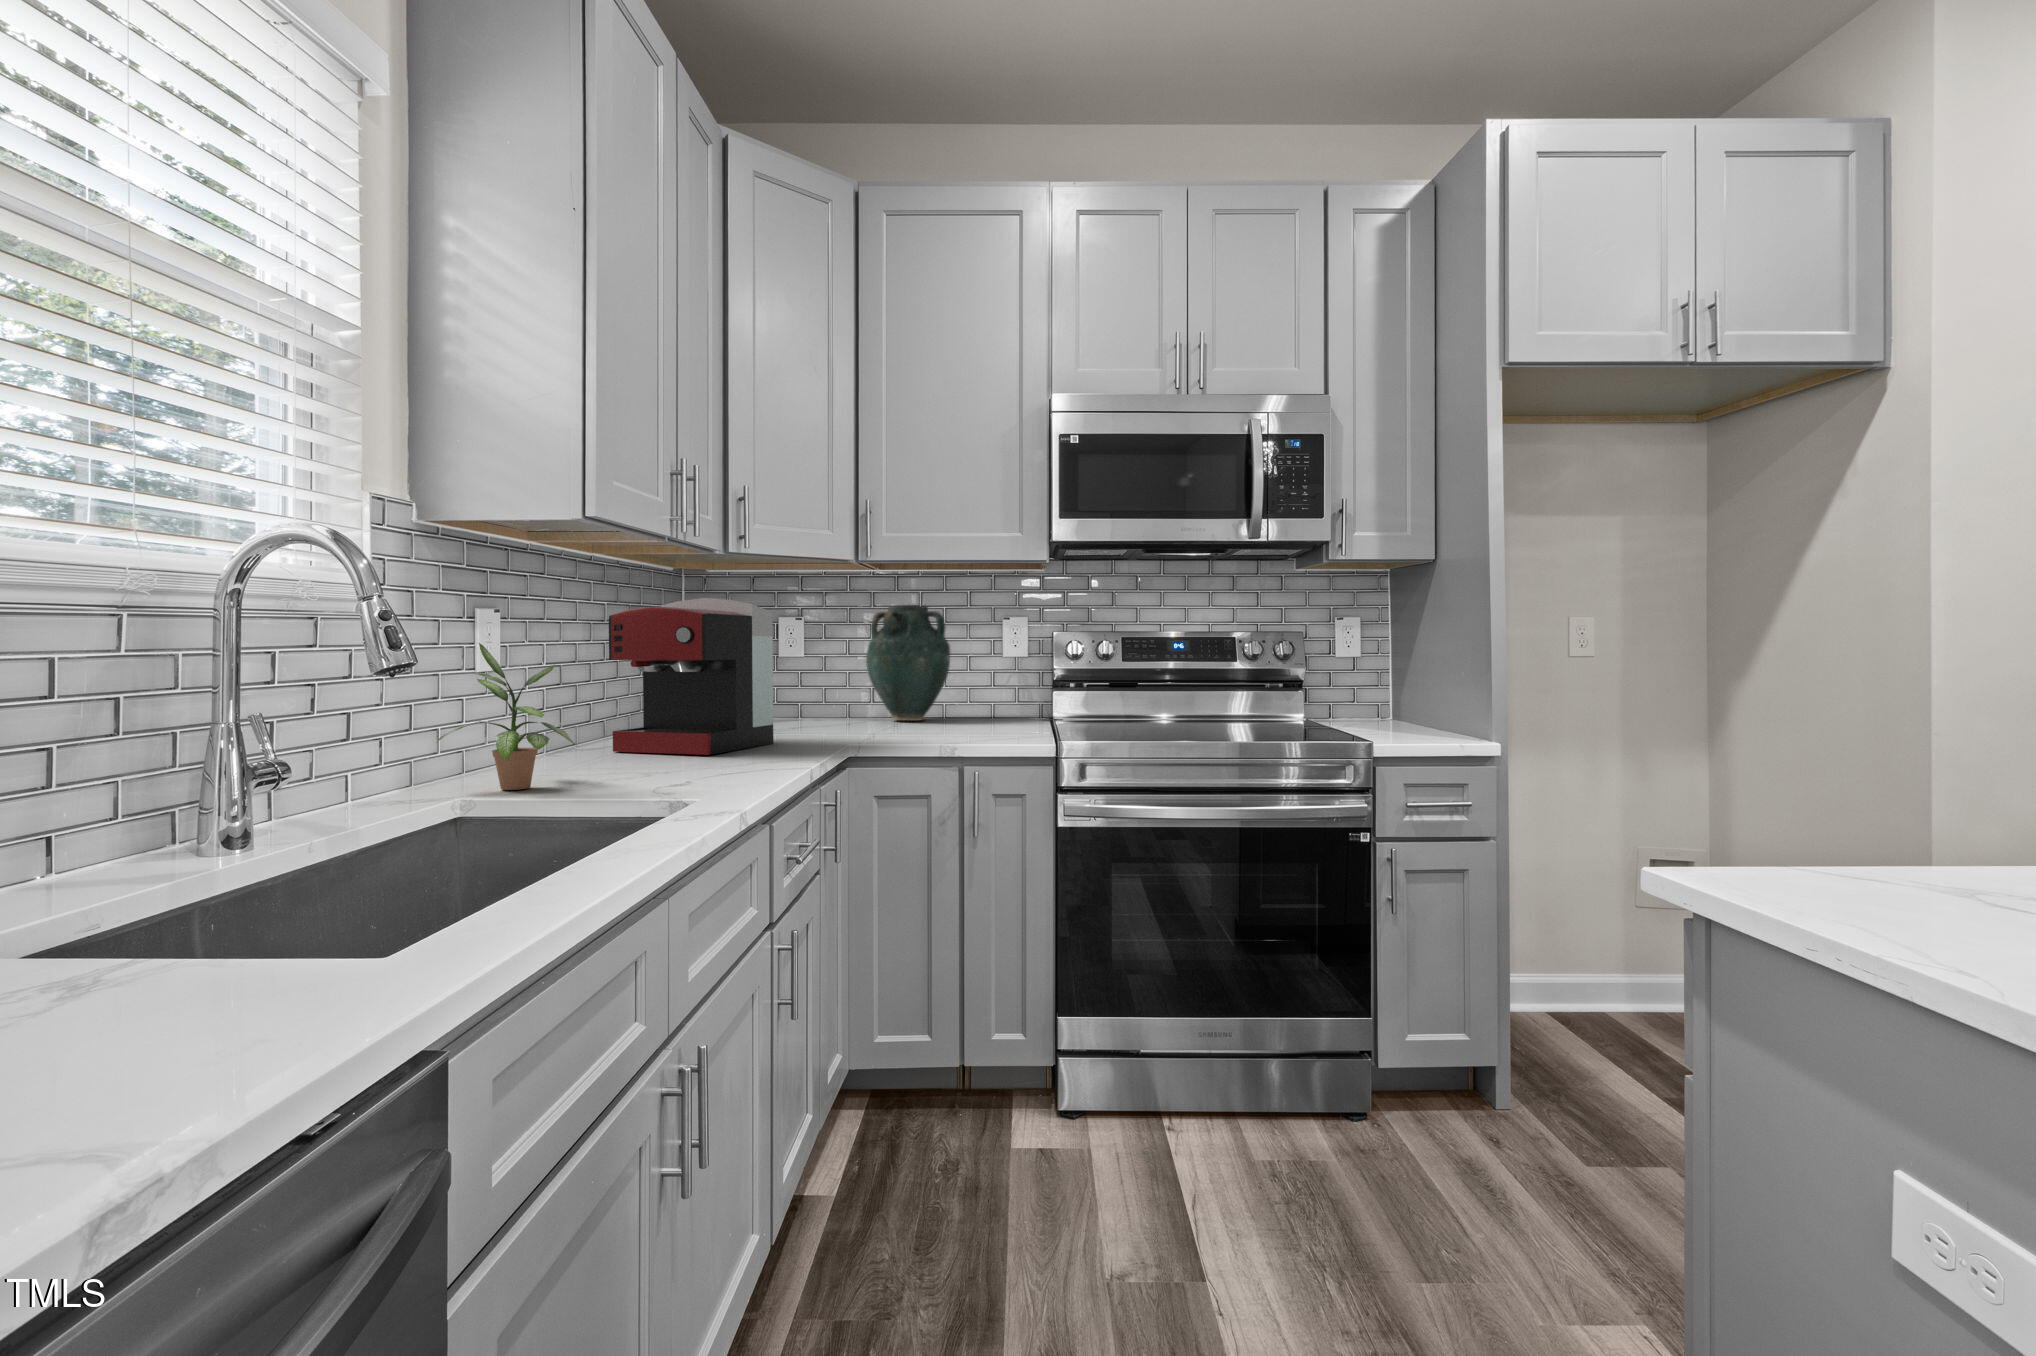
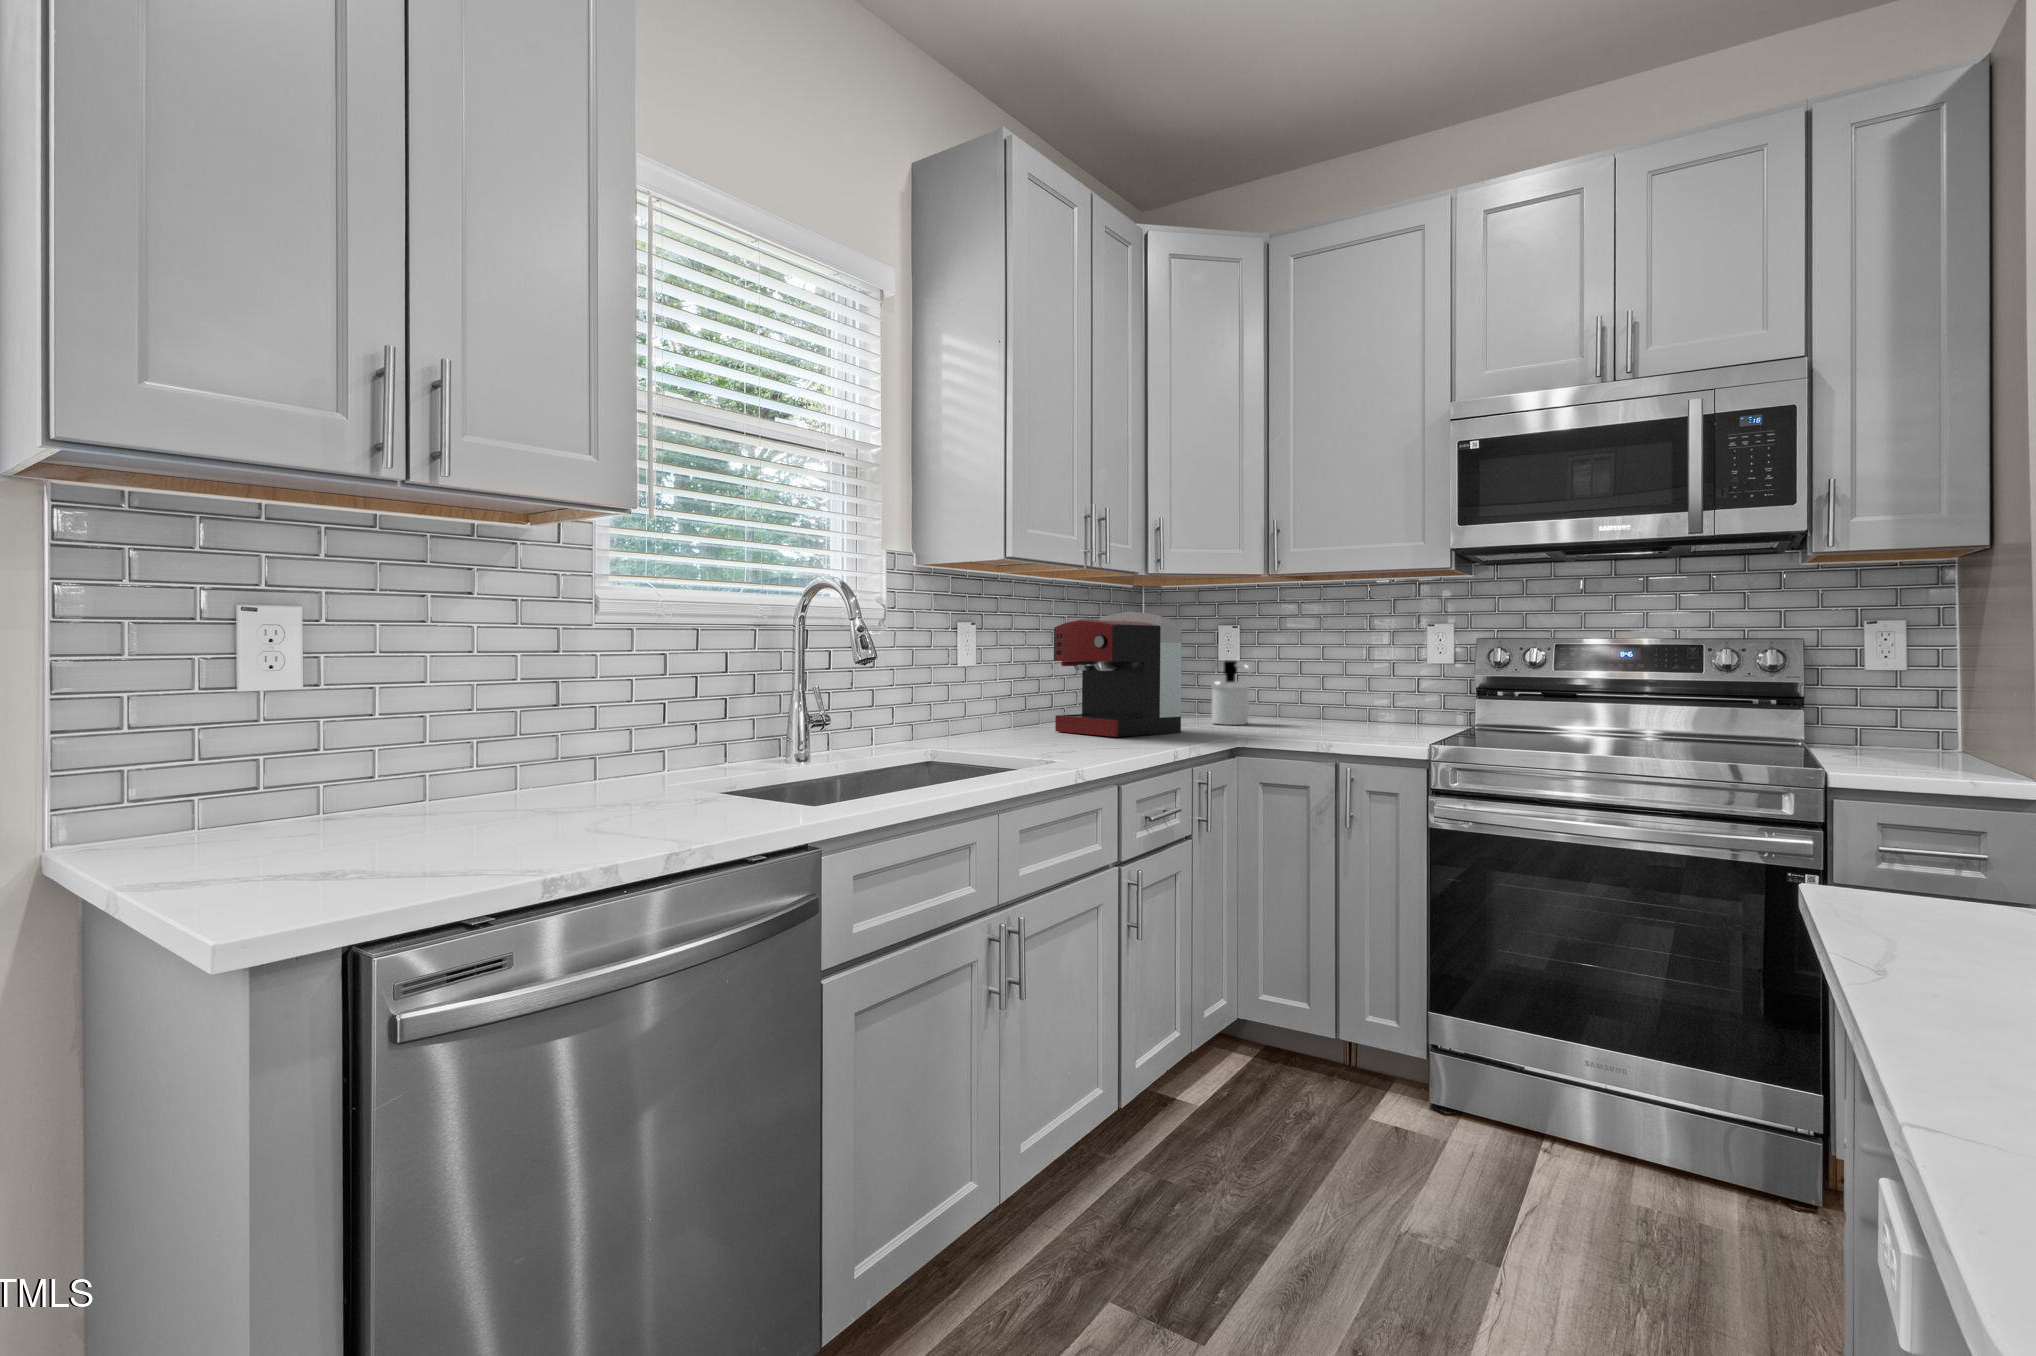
vase: present [866,605,950,721] -> none [1292,614,1374,722]
potted plant: present [437,643,577,790] -> none [917,647,1005,749]
soap dispenser: none [786,657,840,730] -> present [1211,661,1252,725]

